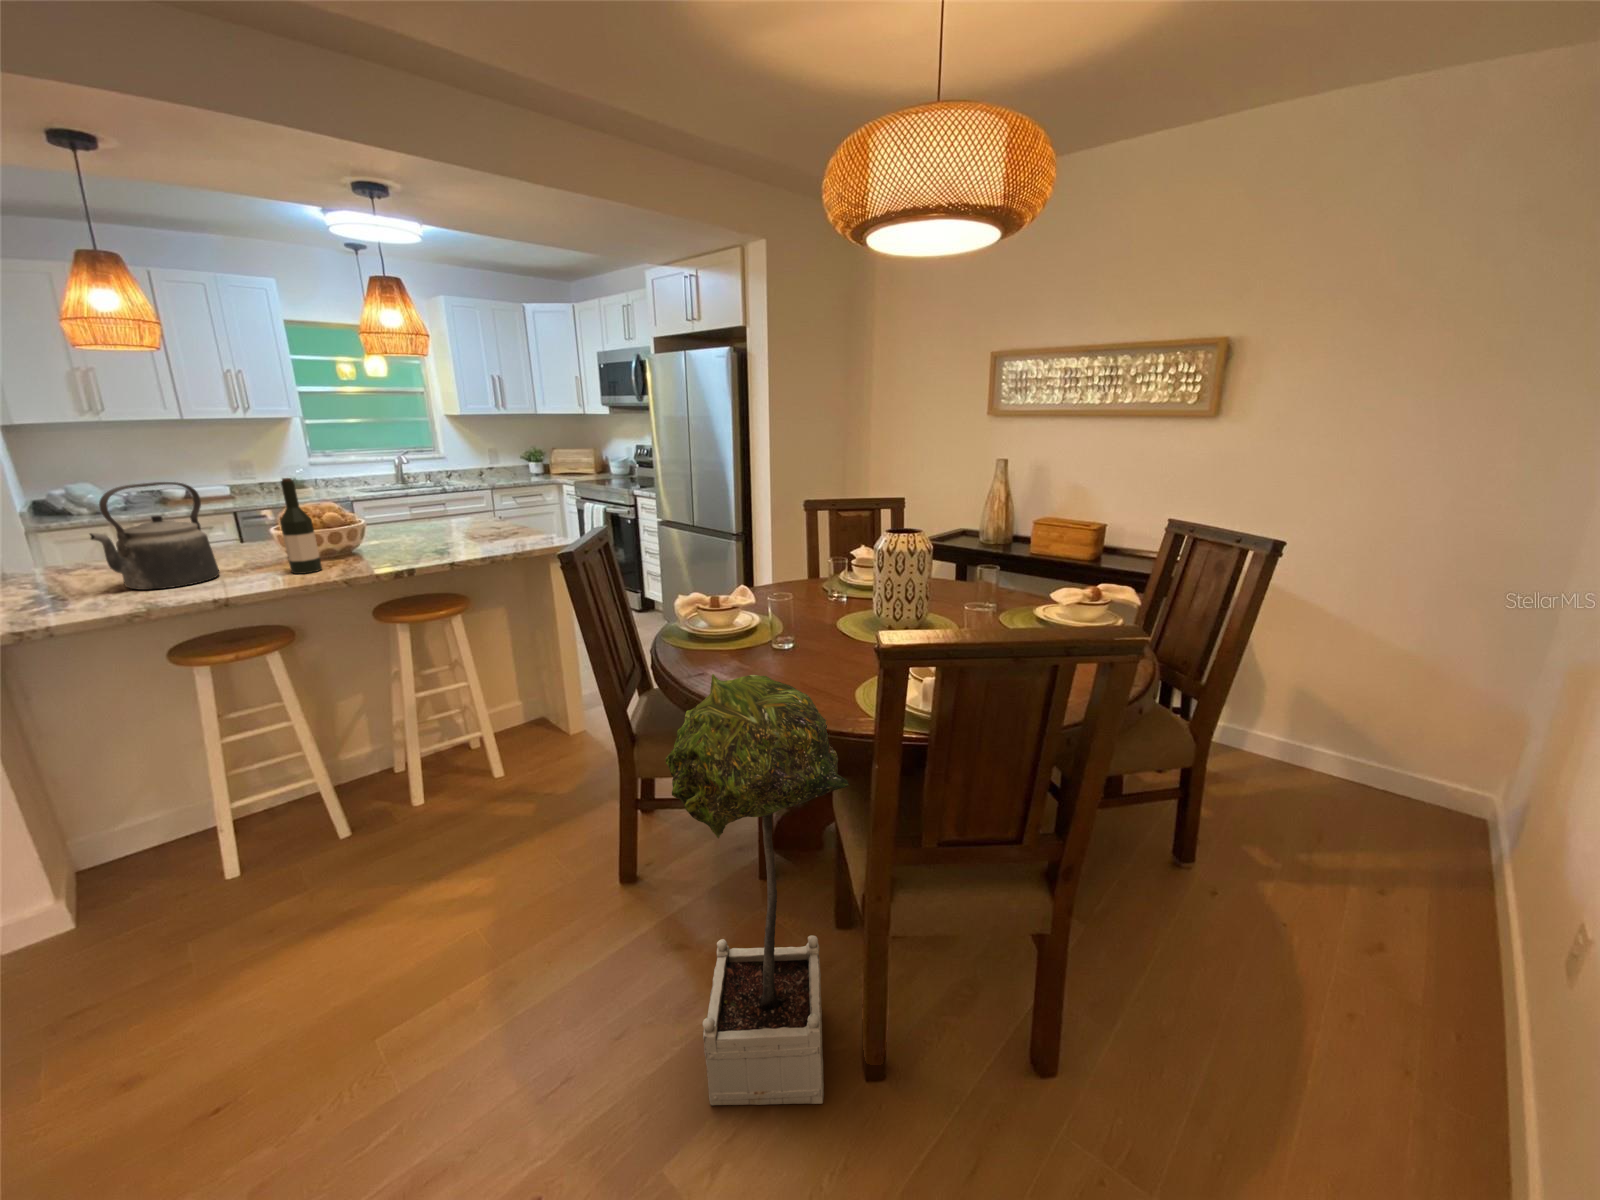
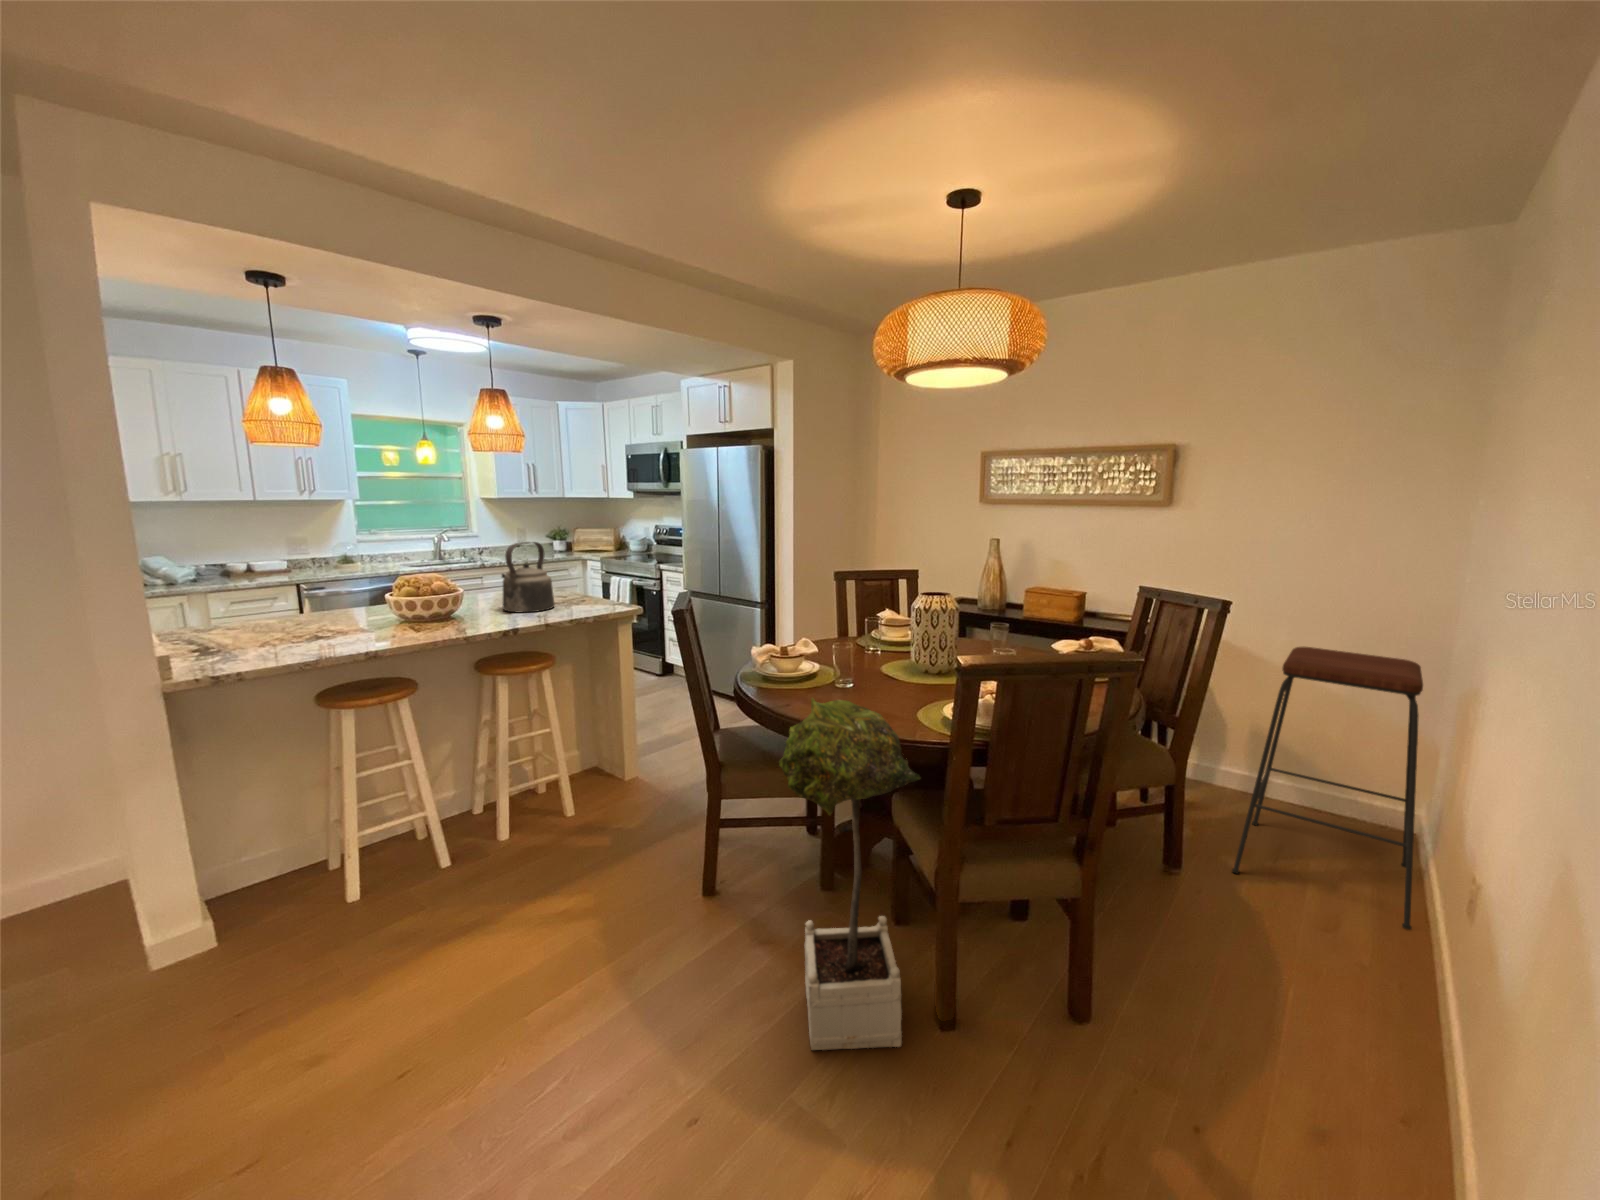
wine bottle: present [280,478,322,574] -> none [410,552,439,632]
kettle: present [90,482,220,590] -> present [502,542,555,612]
bar stool: none [1259,596,1540,952] -> present [1232,647,1423,930]

